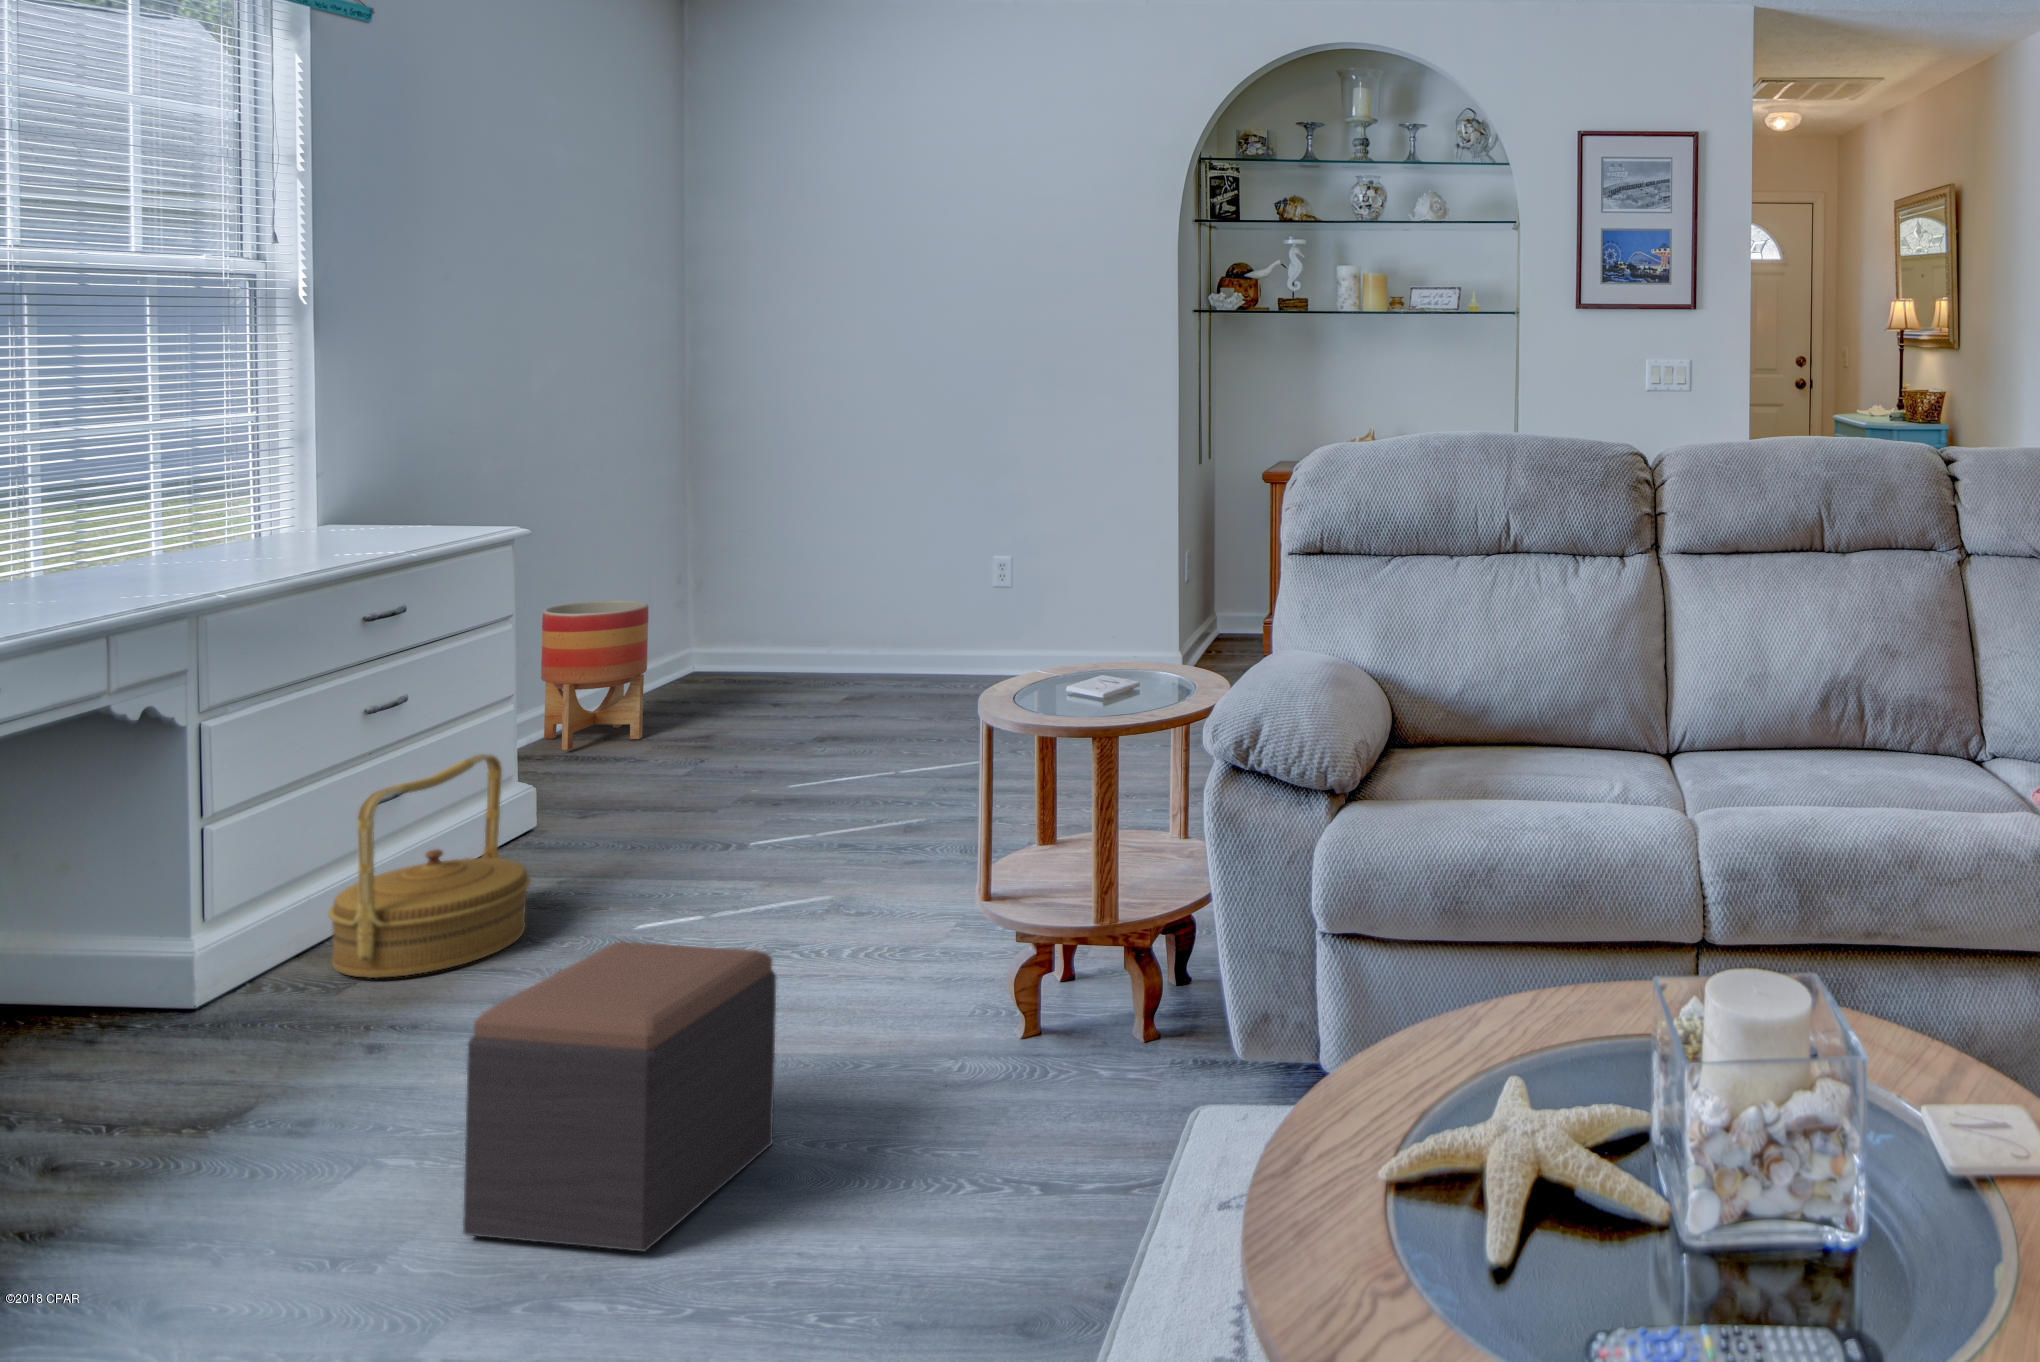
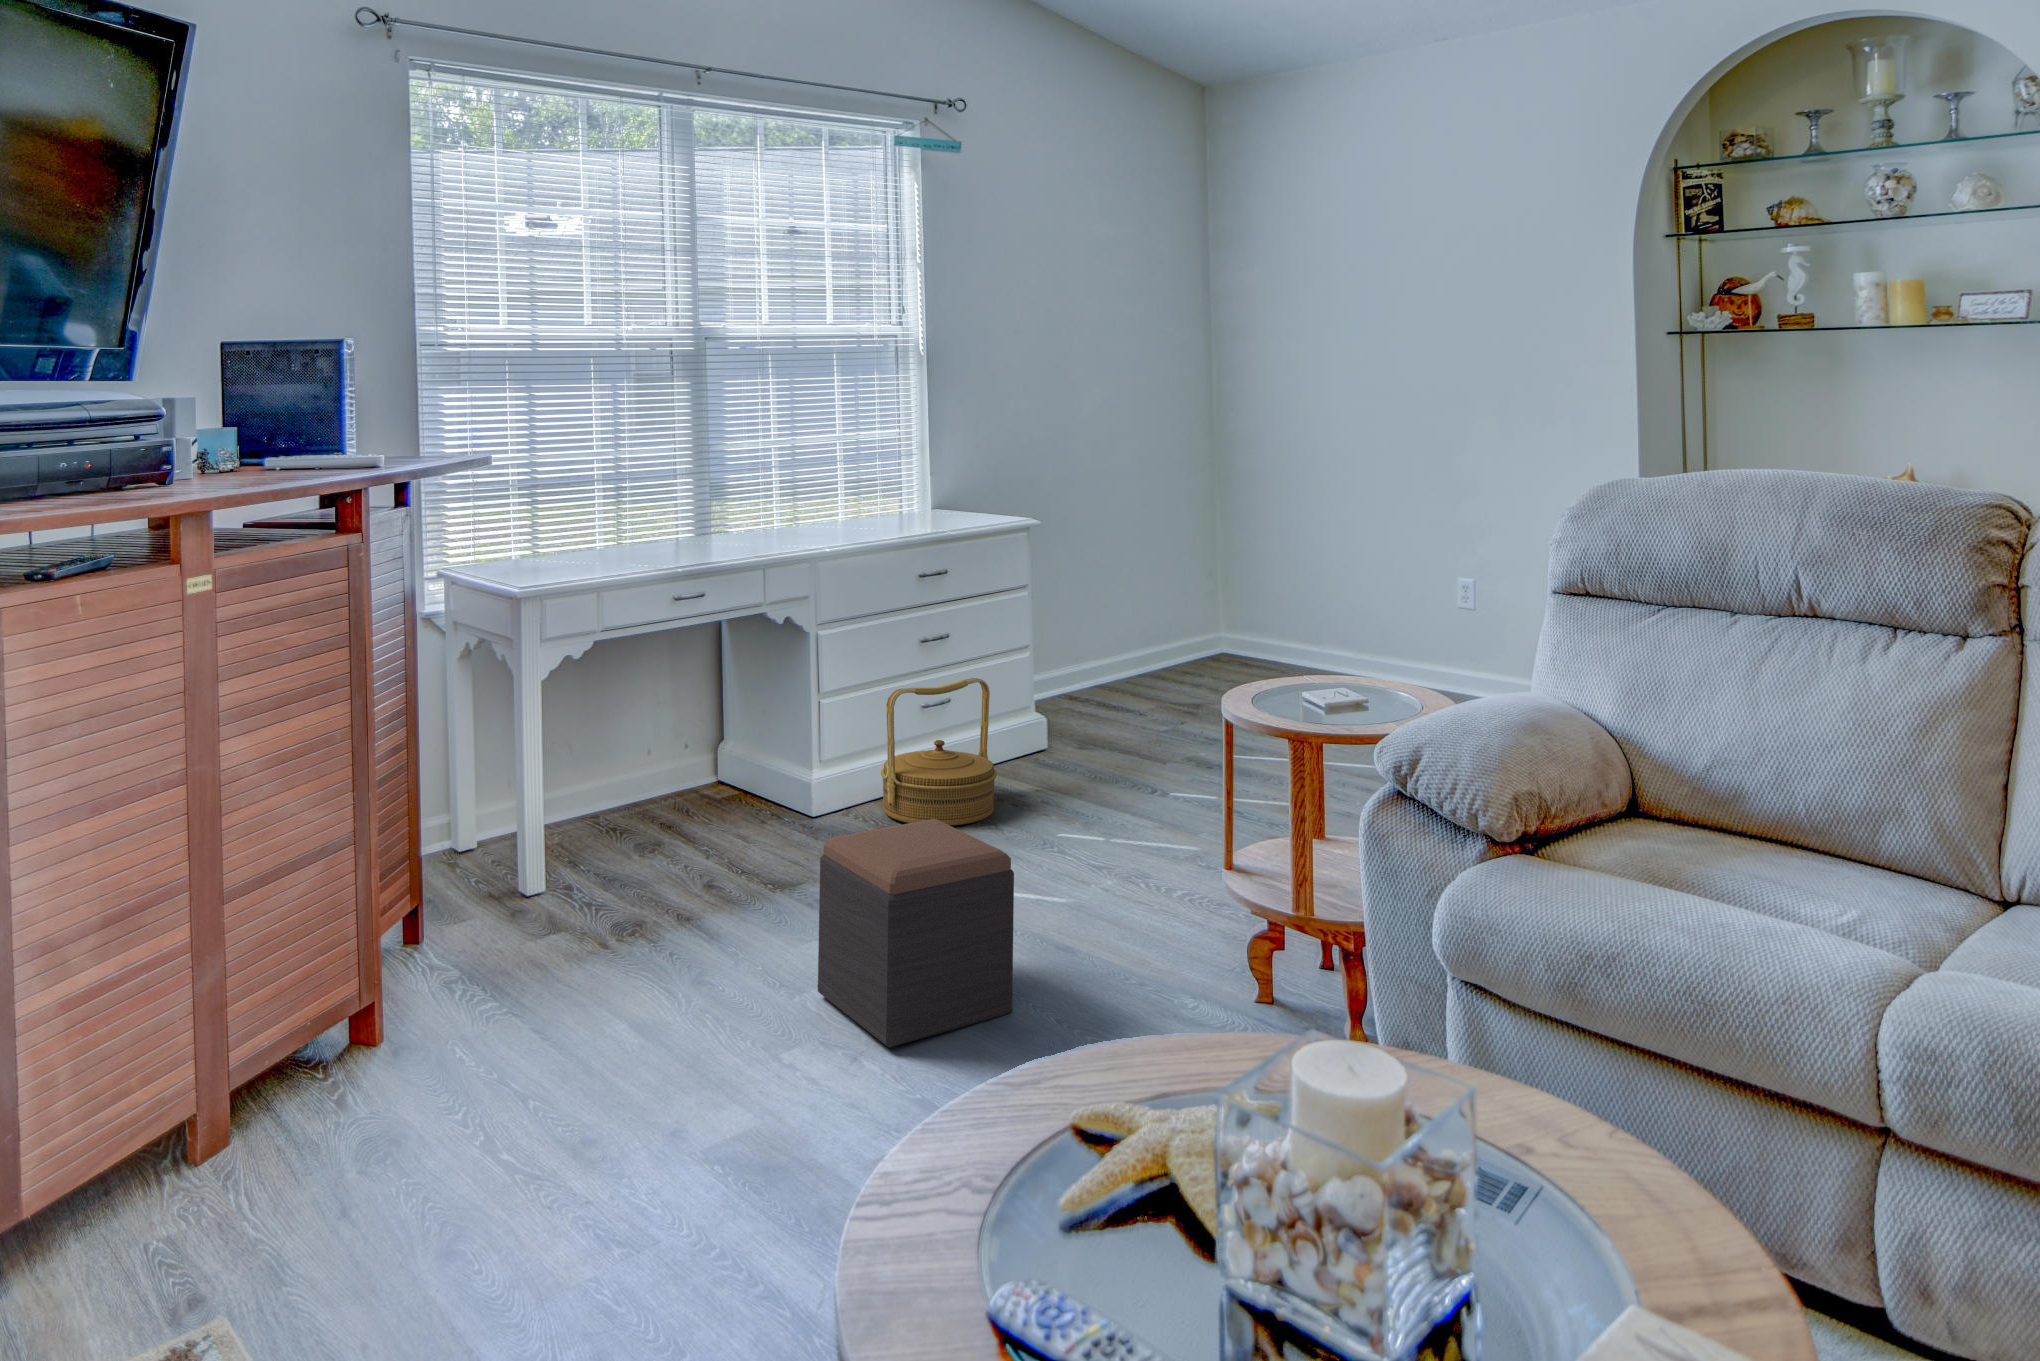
planter: present [541,600,648,750] -> none [1091,583,1162,698]

